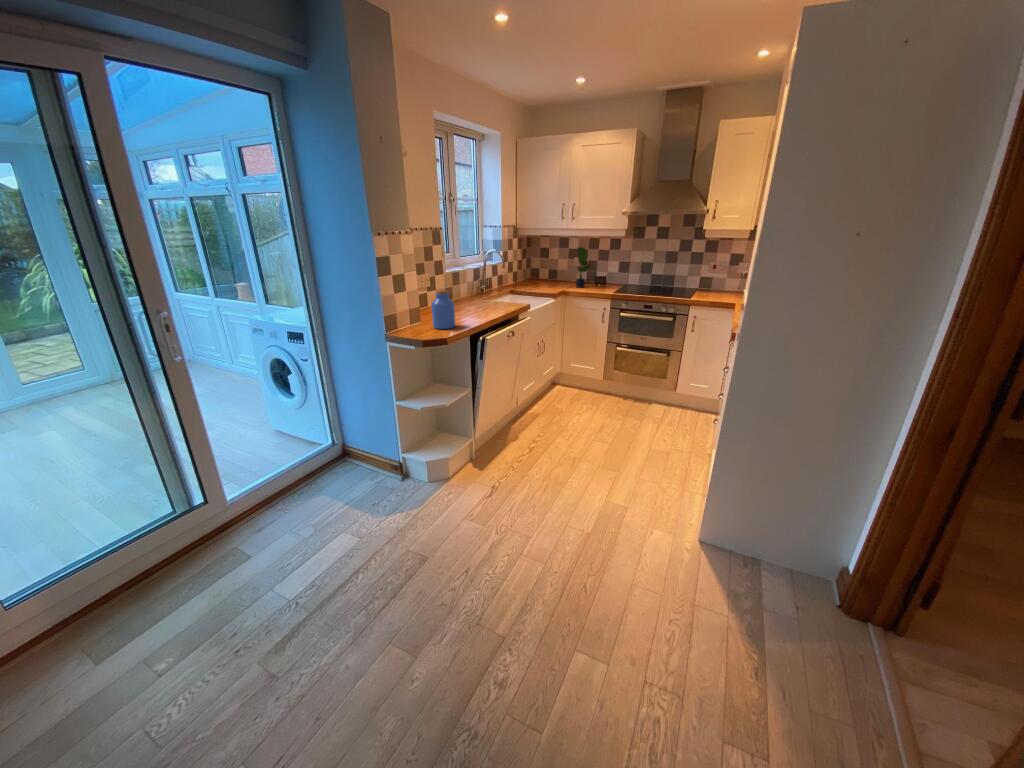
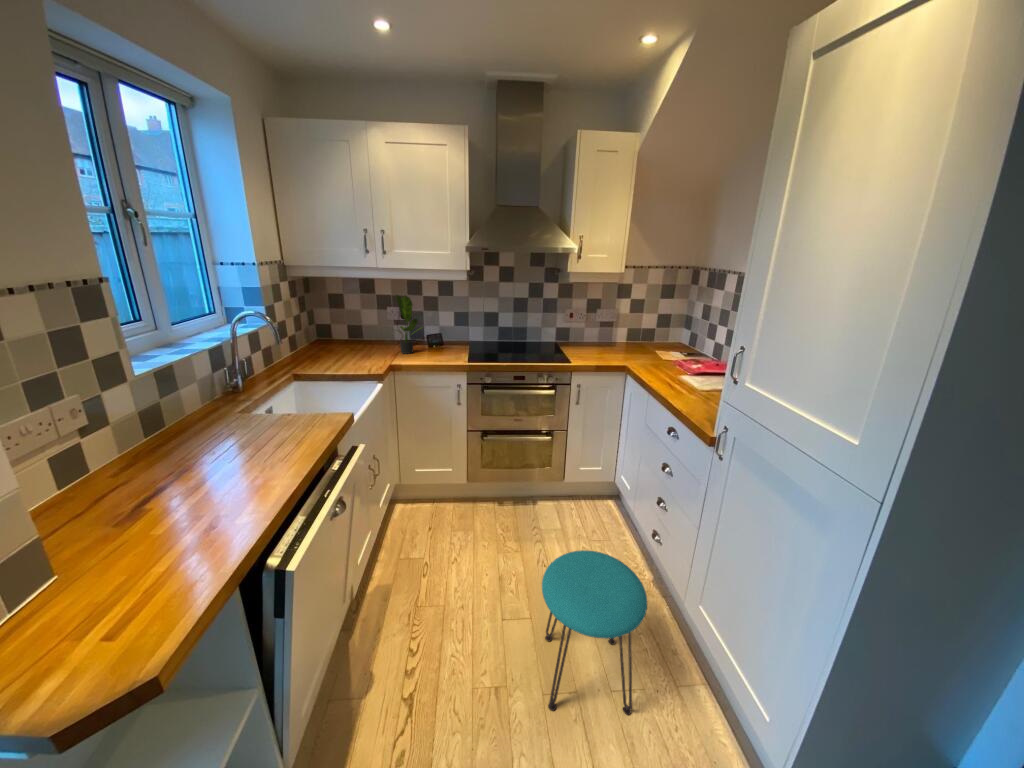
jar: present [431,290,456,329] -> none [63,486,180,619]
stool: none [598,397,666,487] -> present [542,550,647,715]

